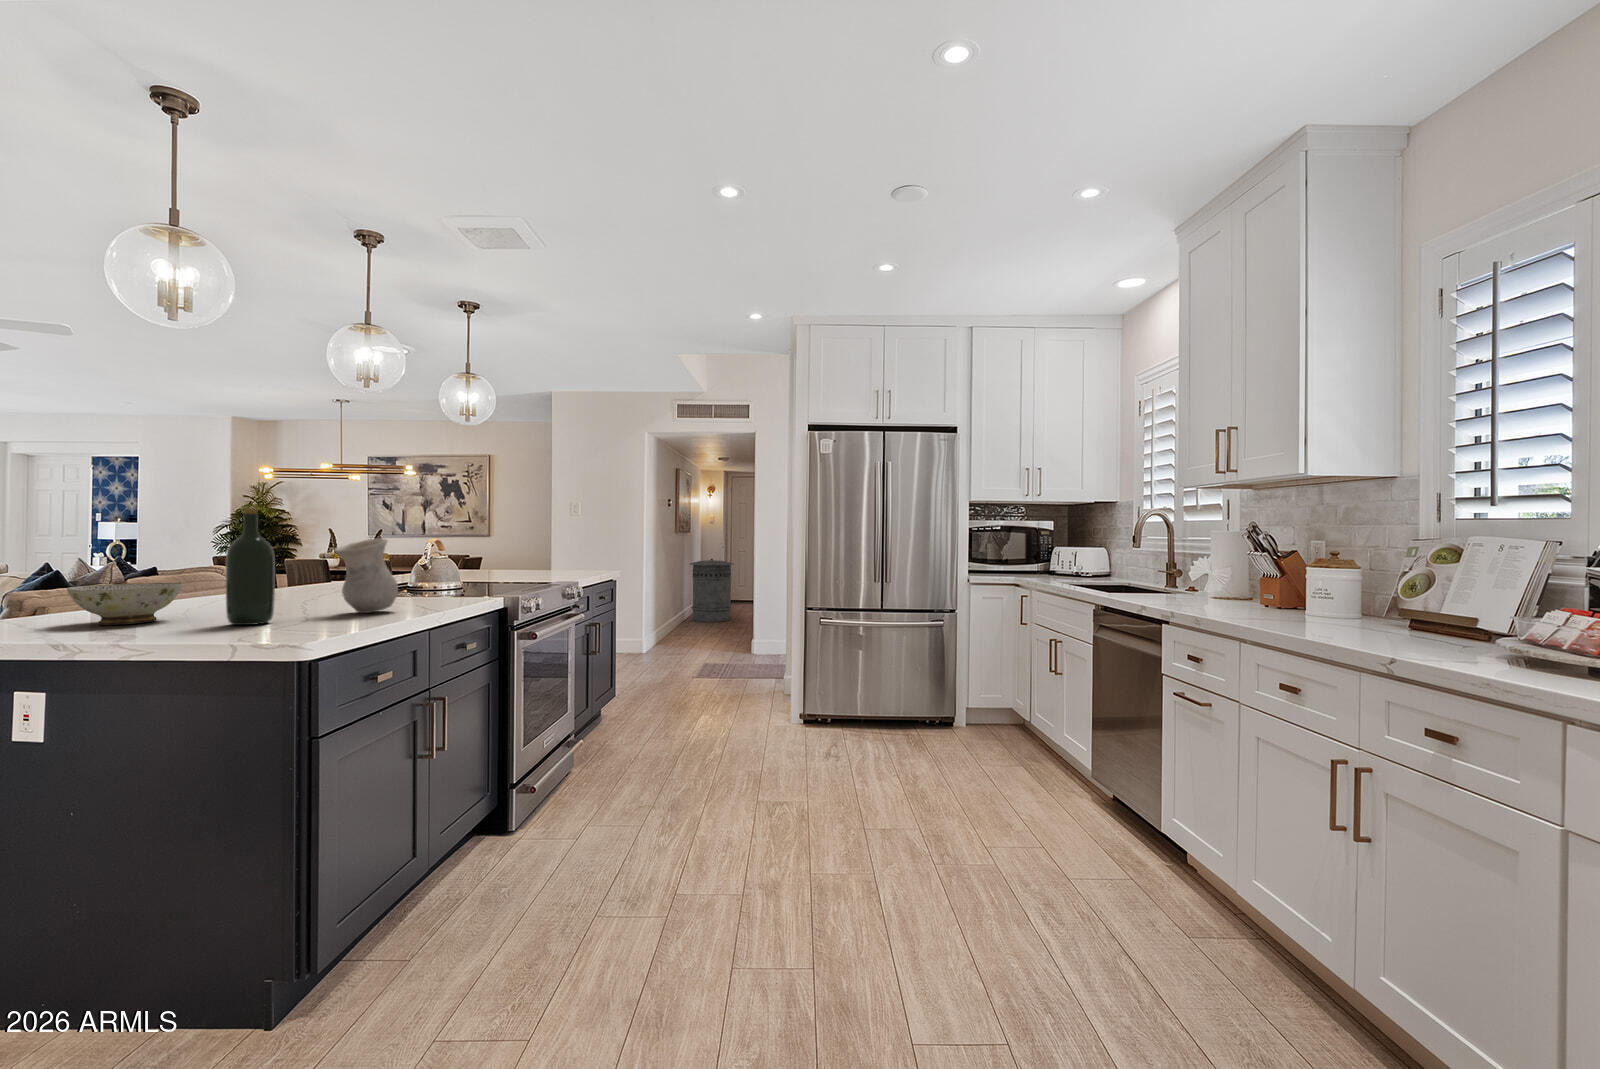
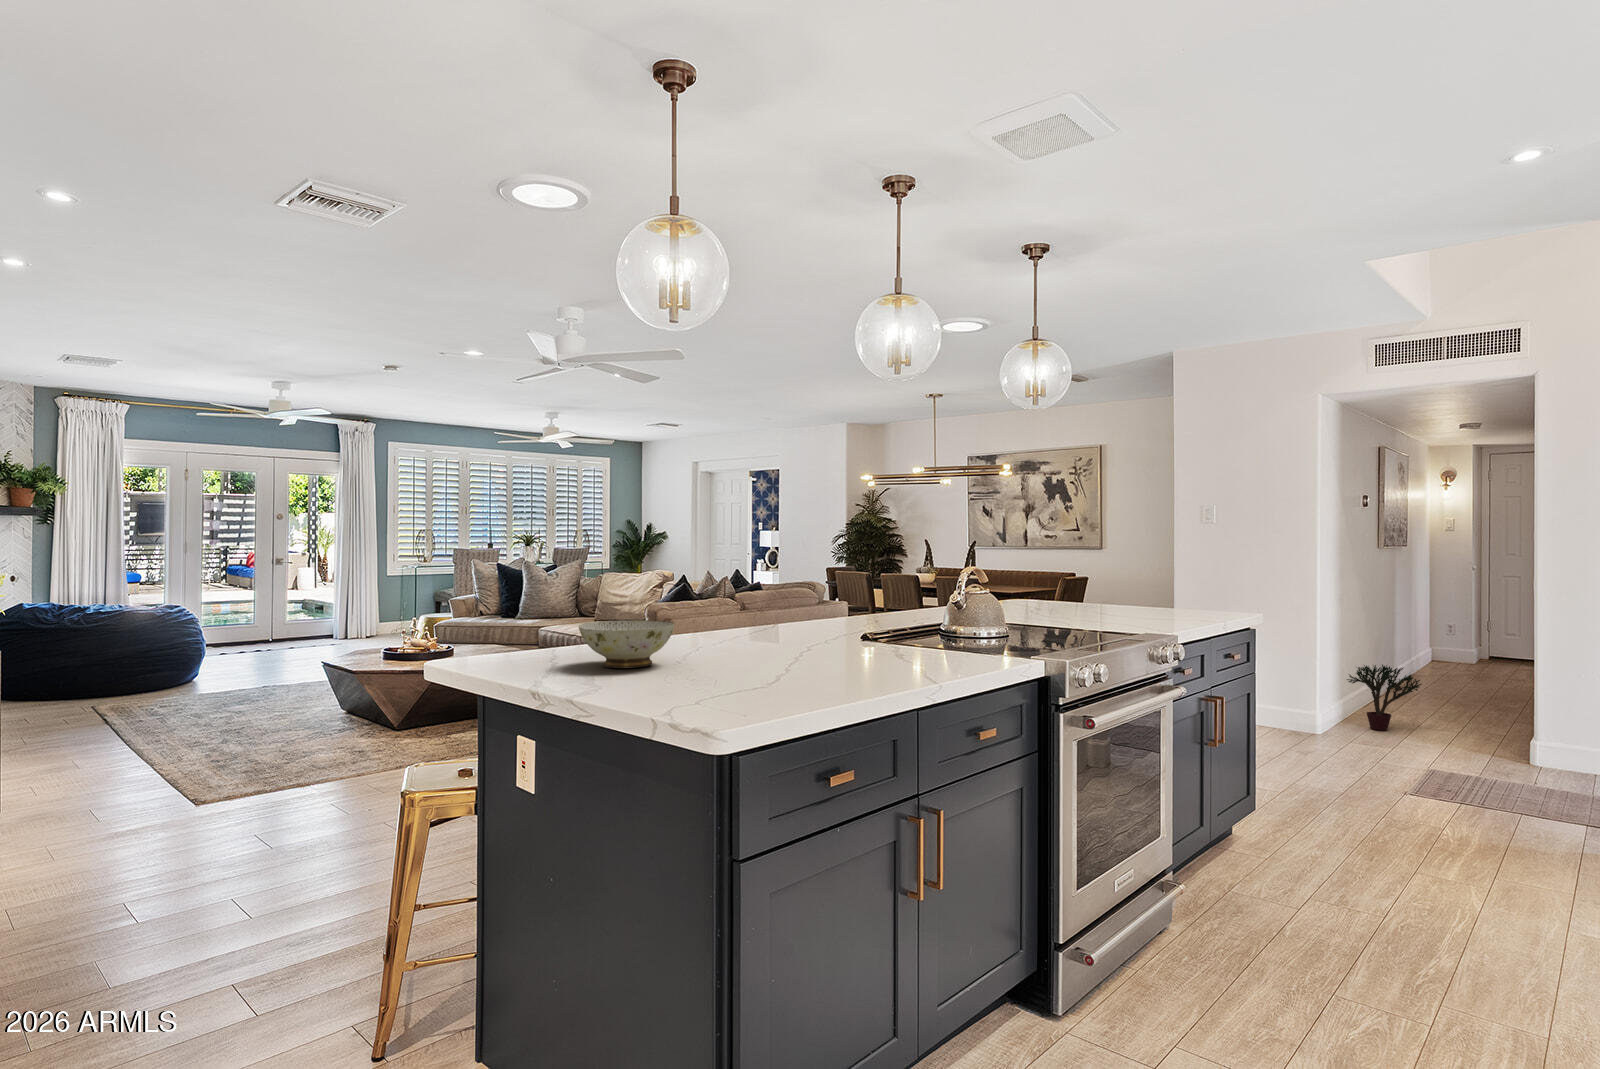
wine bottle: present [226,509,275,625] -> none [693,540,741,685]
vase: present [334,538,398,613] -> none [812,576,887,677]
trash can: present [690,559,734,622] -> none [1405,589,1495,693]
potted plant: none [659,605,700,647] -> present [1347,665,1422,731]

